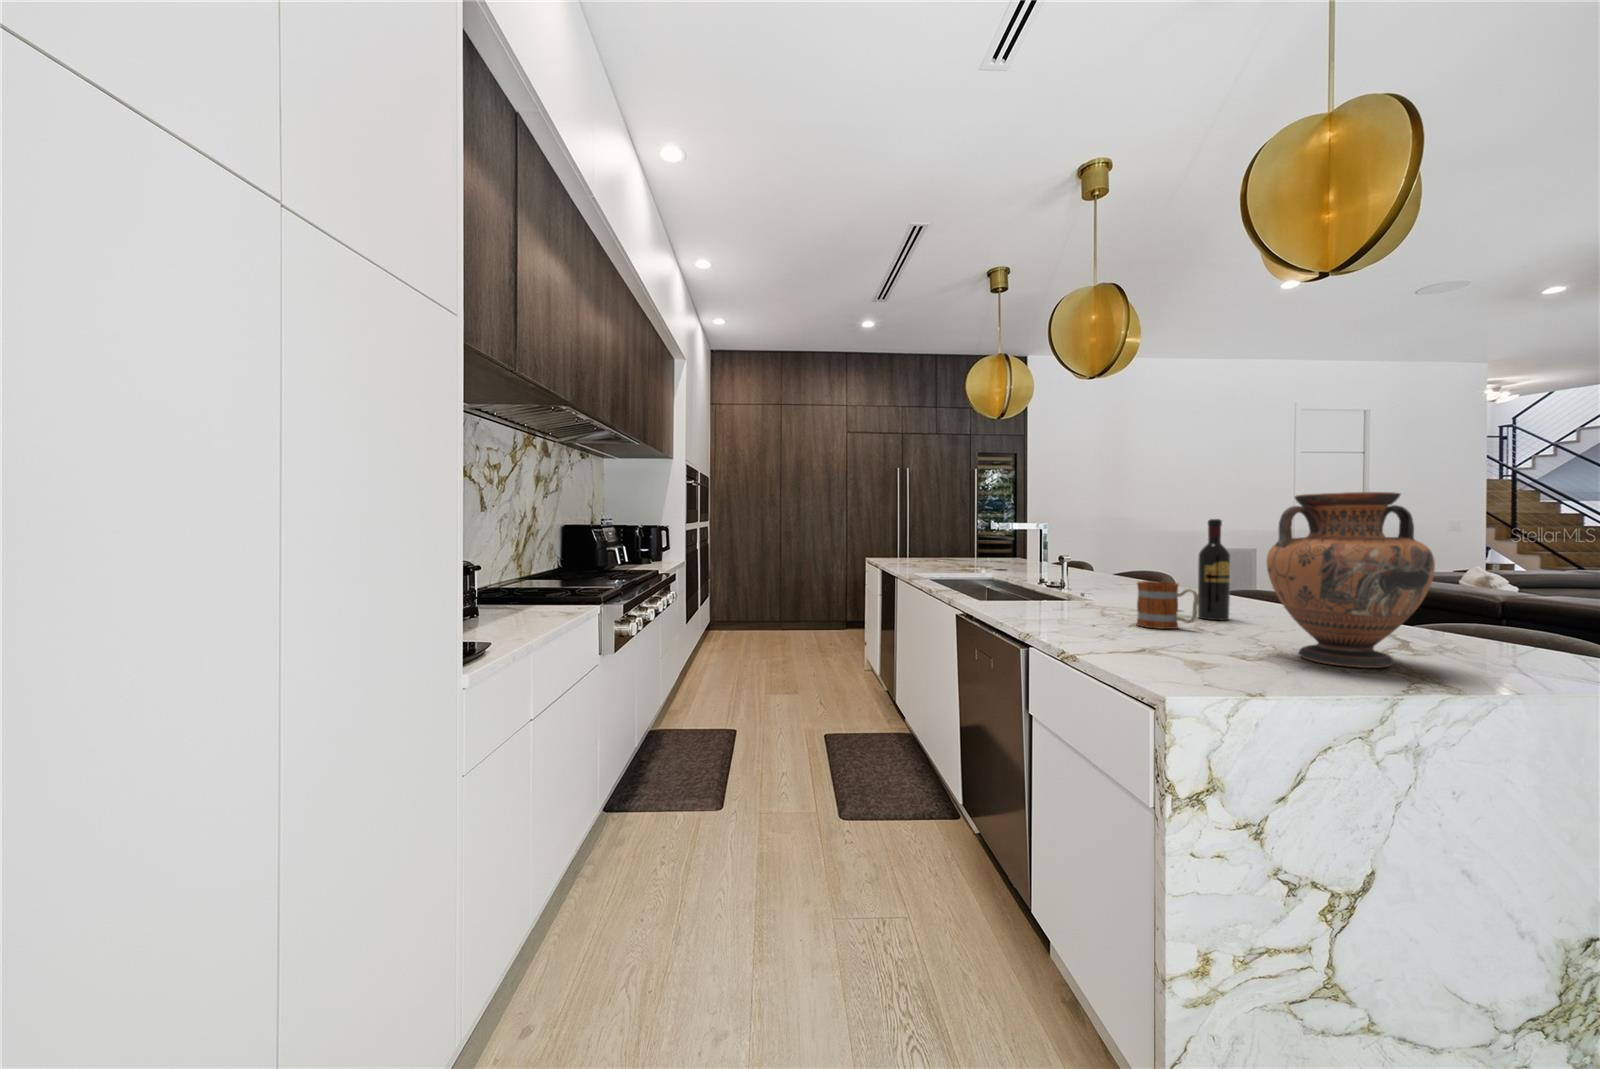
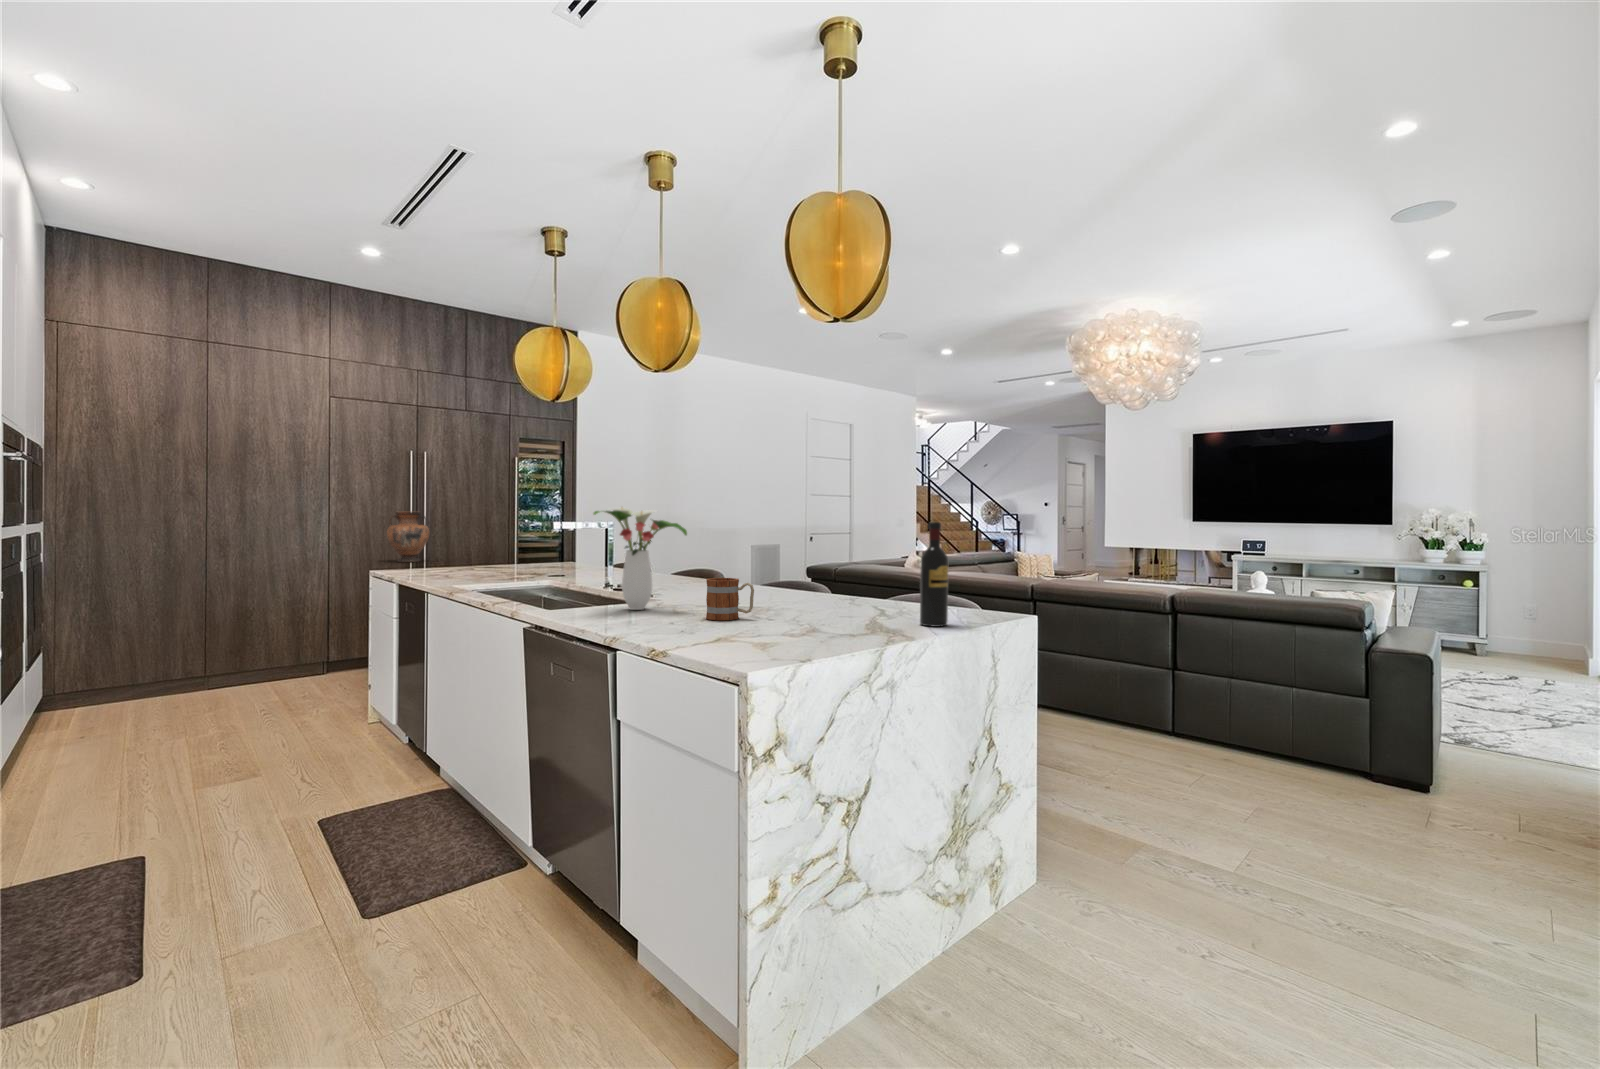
vase: present [1266,492,1435,668] -> present [387,512,429,562]
flower arrangement: none [1017,506,1118,609] -> present [594,507,687,610]
wine bottle: present [1198,519,1230,620] -> present [920,521,948,627]

